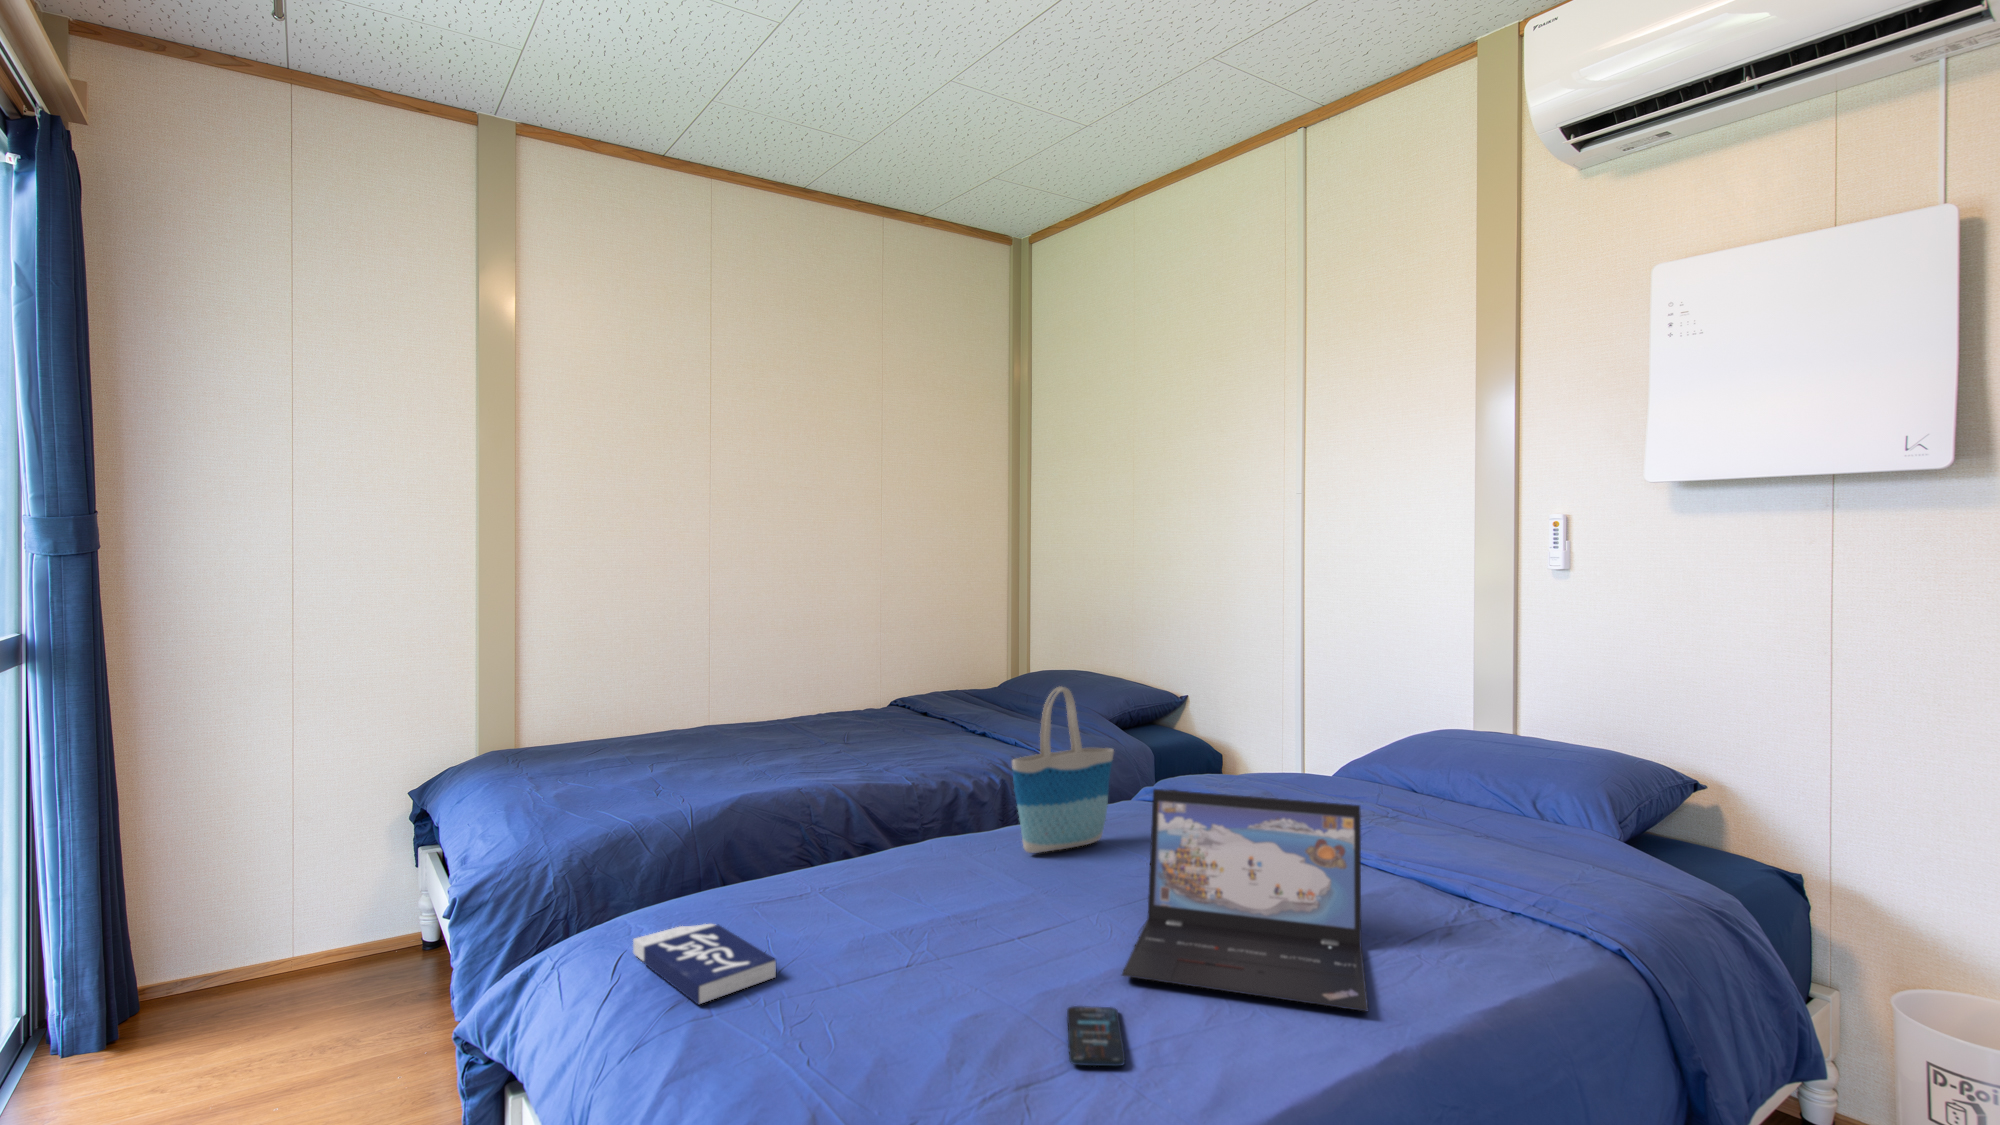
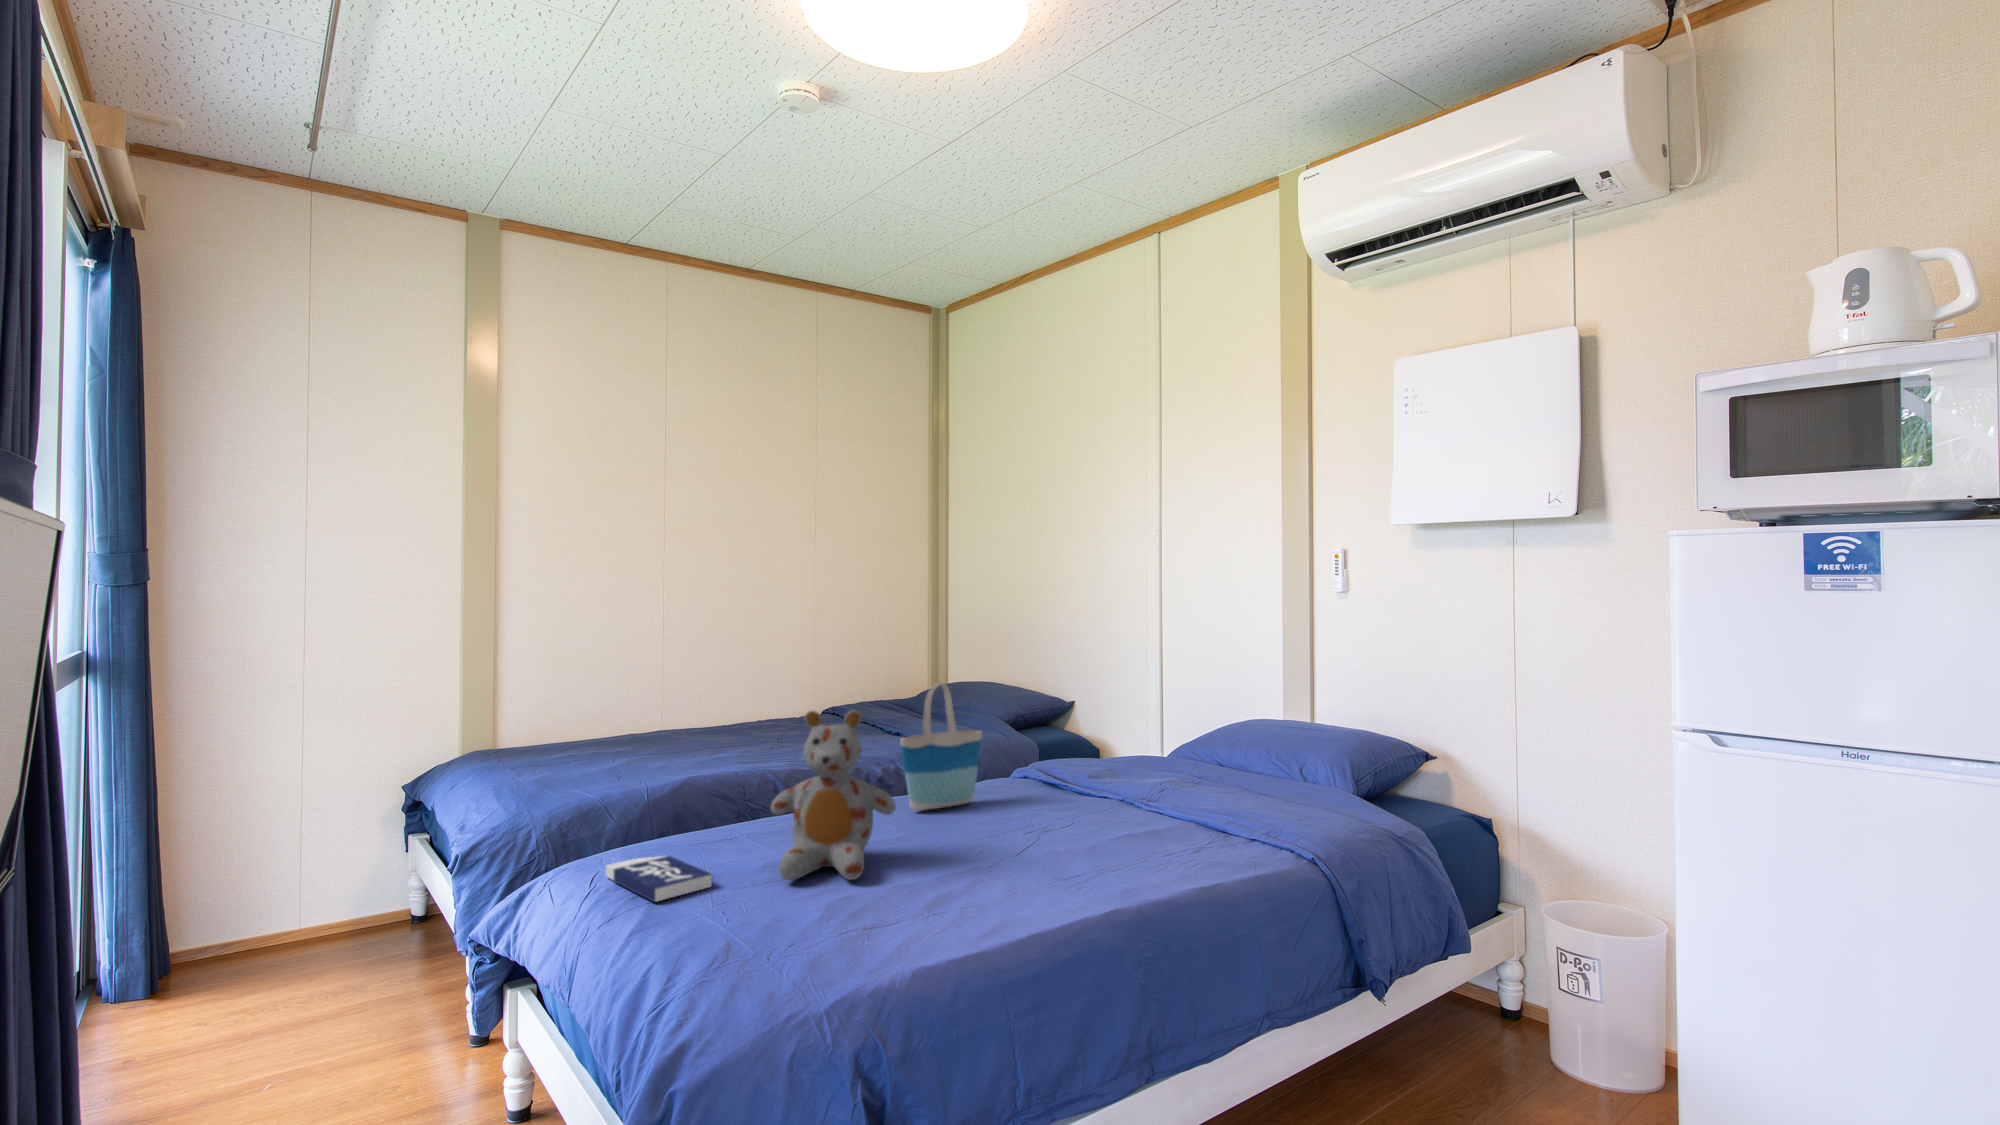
stuffed bear: none [852,732,1021,973] -> present [771,710,896,880]
laptop: present [1122,789,1368,1011] -> none [960,752,1141,894]
smartphone: present [1067,1006,1125,1066] -> none [911,896,953,925]

